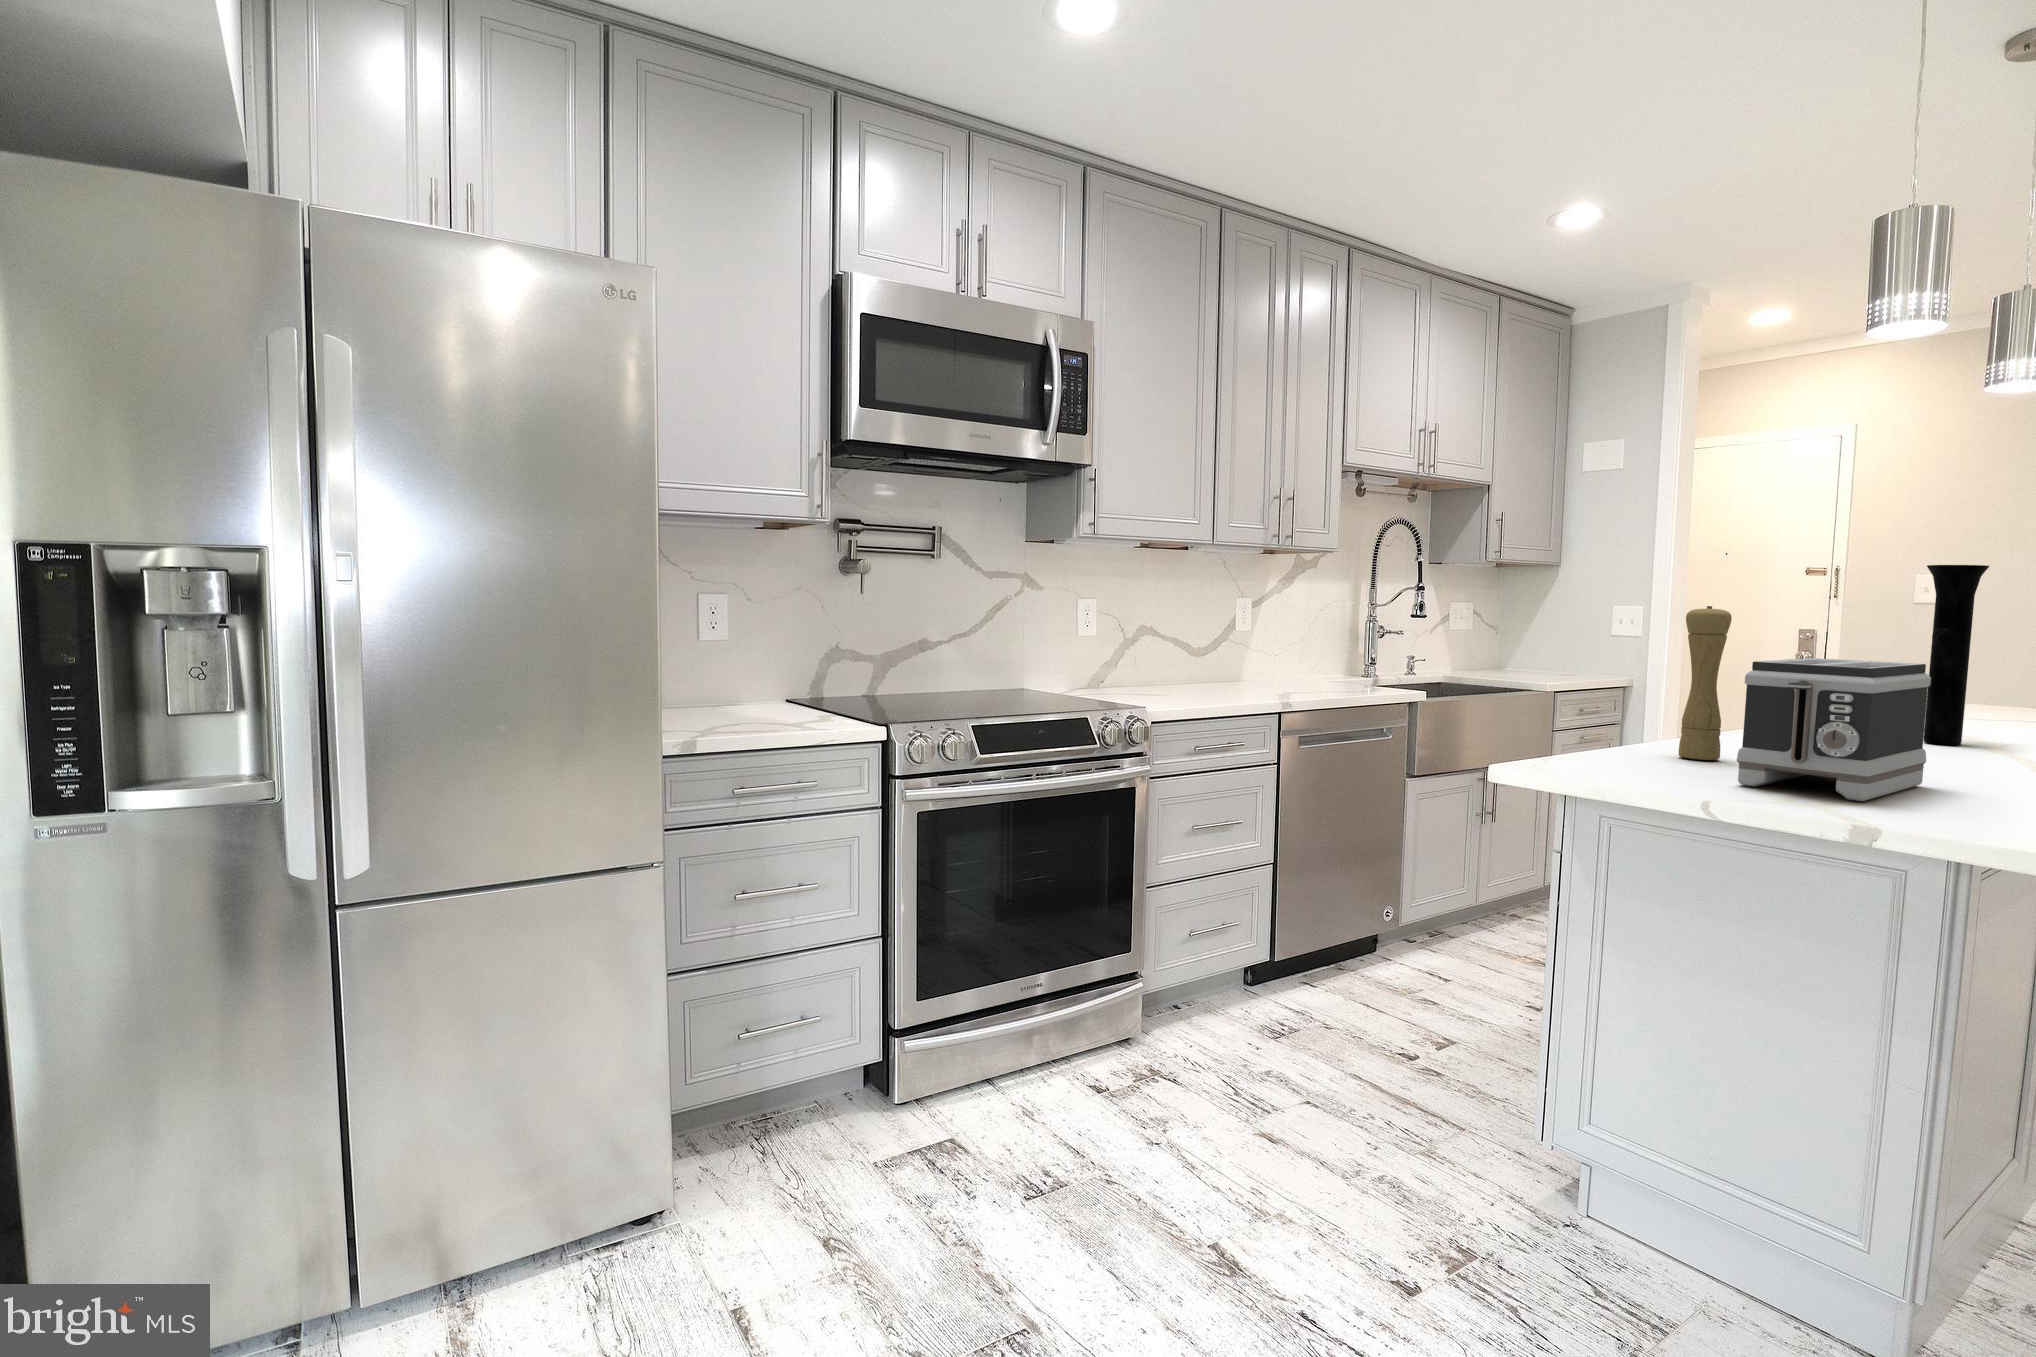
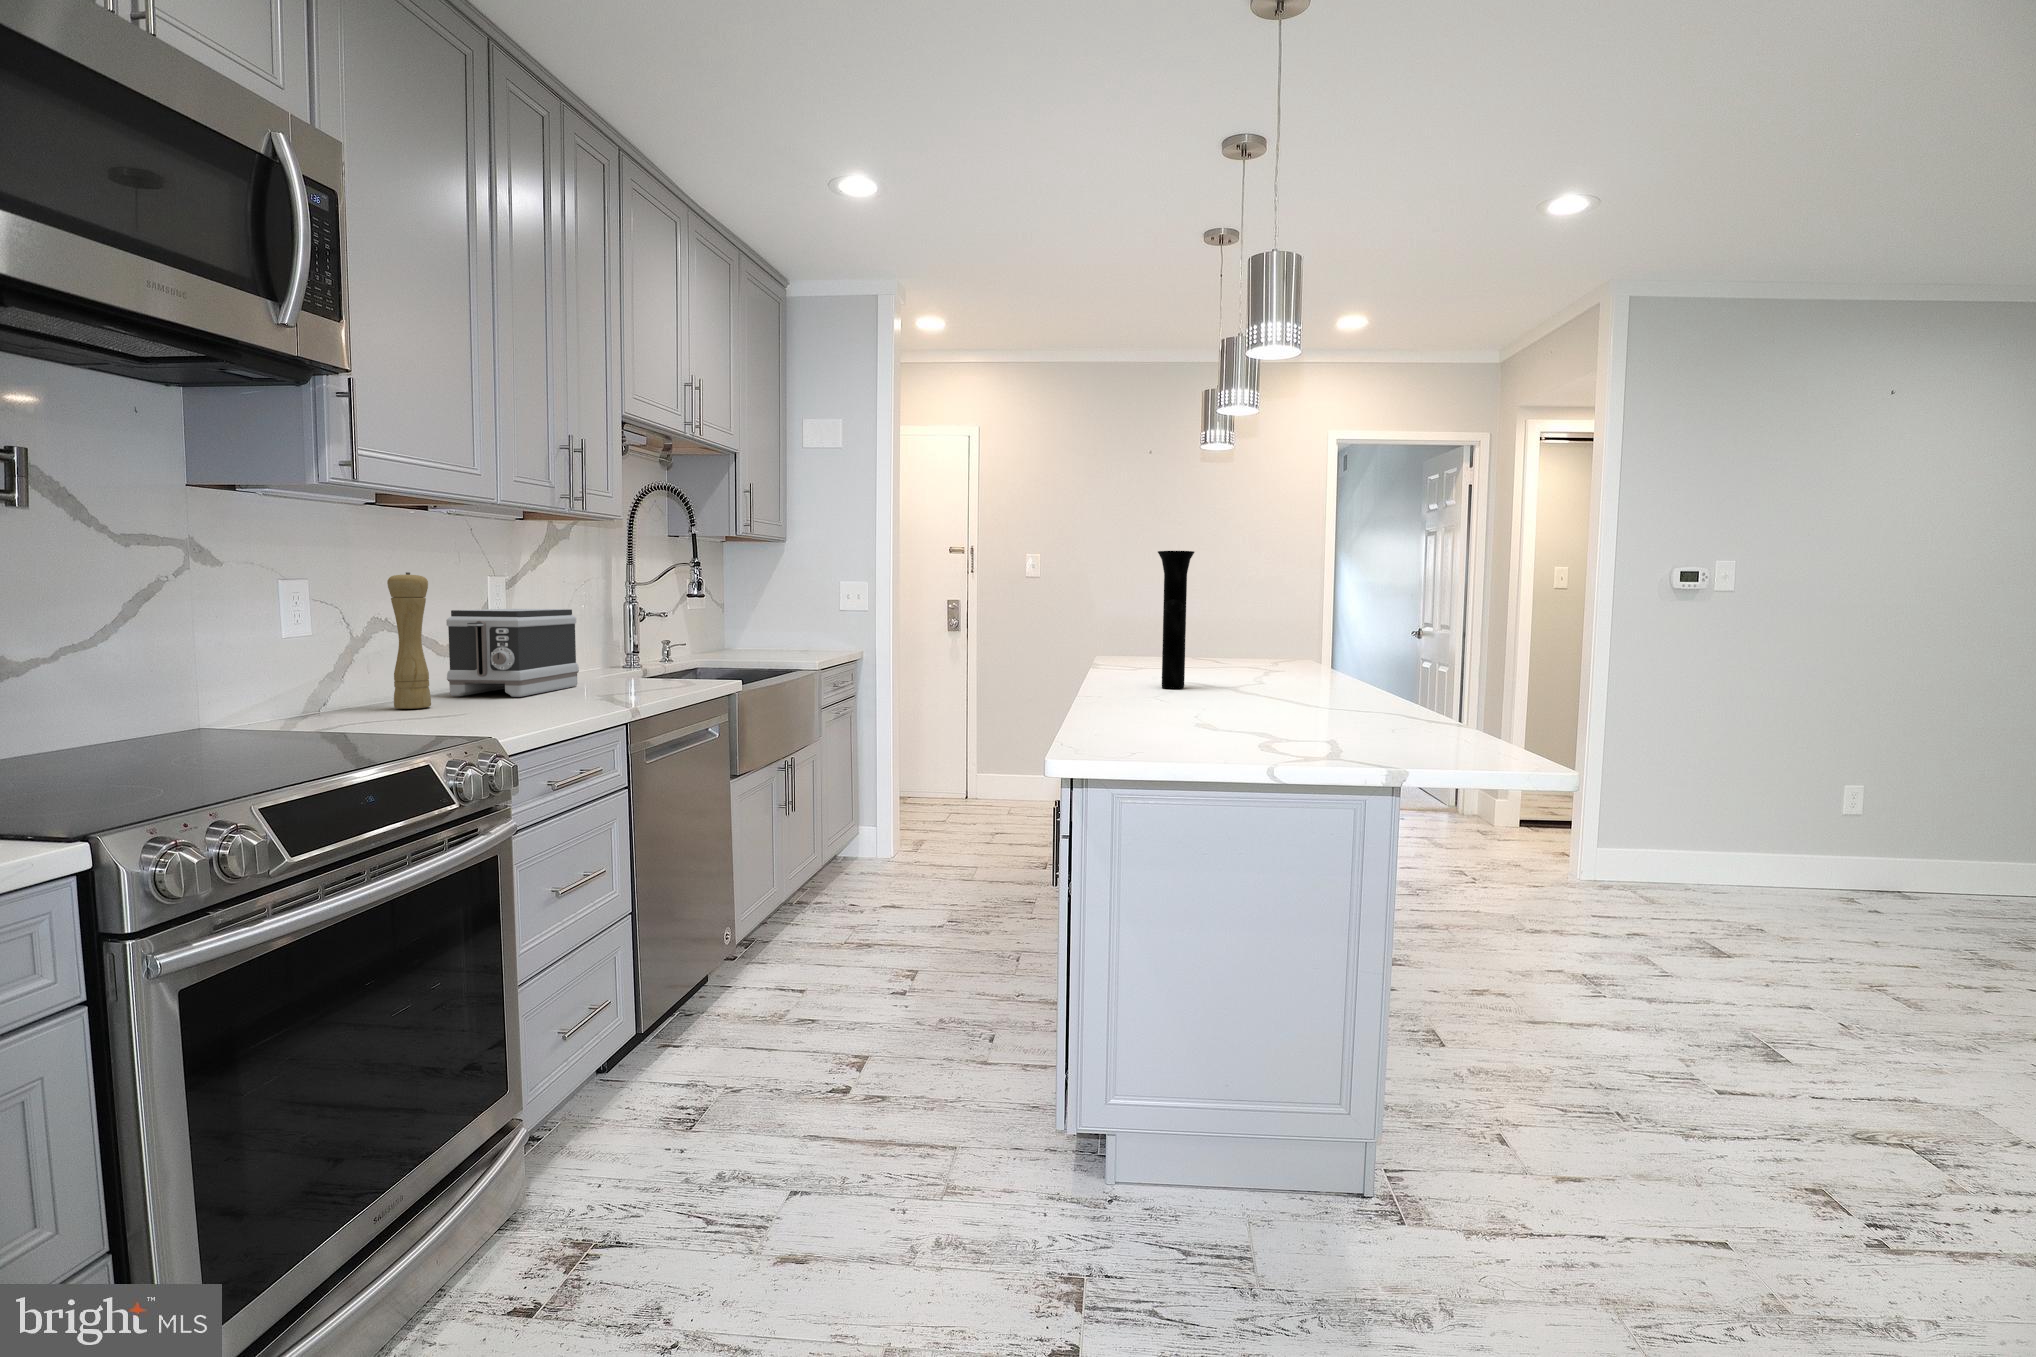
pepper mill: present [1678,606,1732,760] -> present [387,572,431,709]
toaster: present [1737,658,1931,801] -> present [446,609,579,697]

